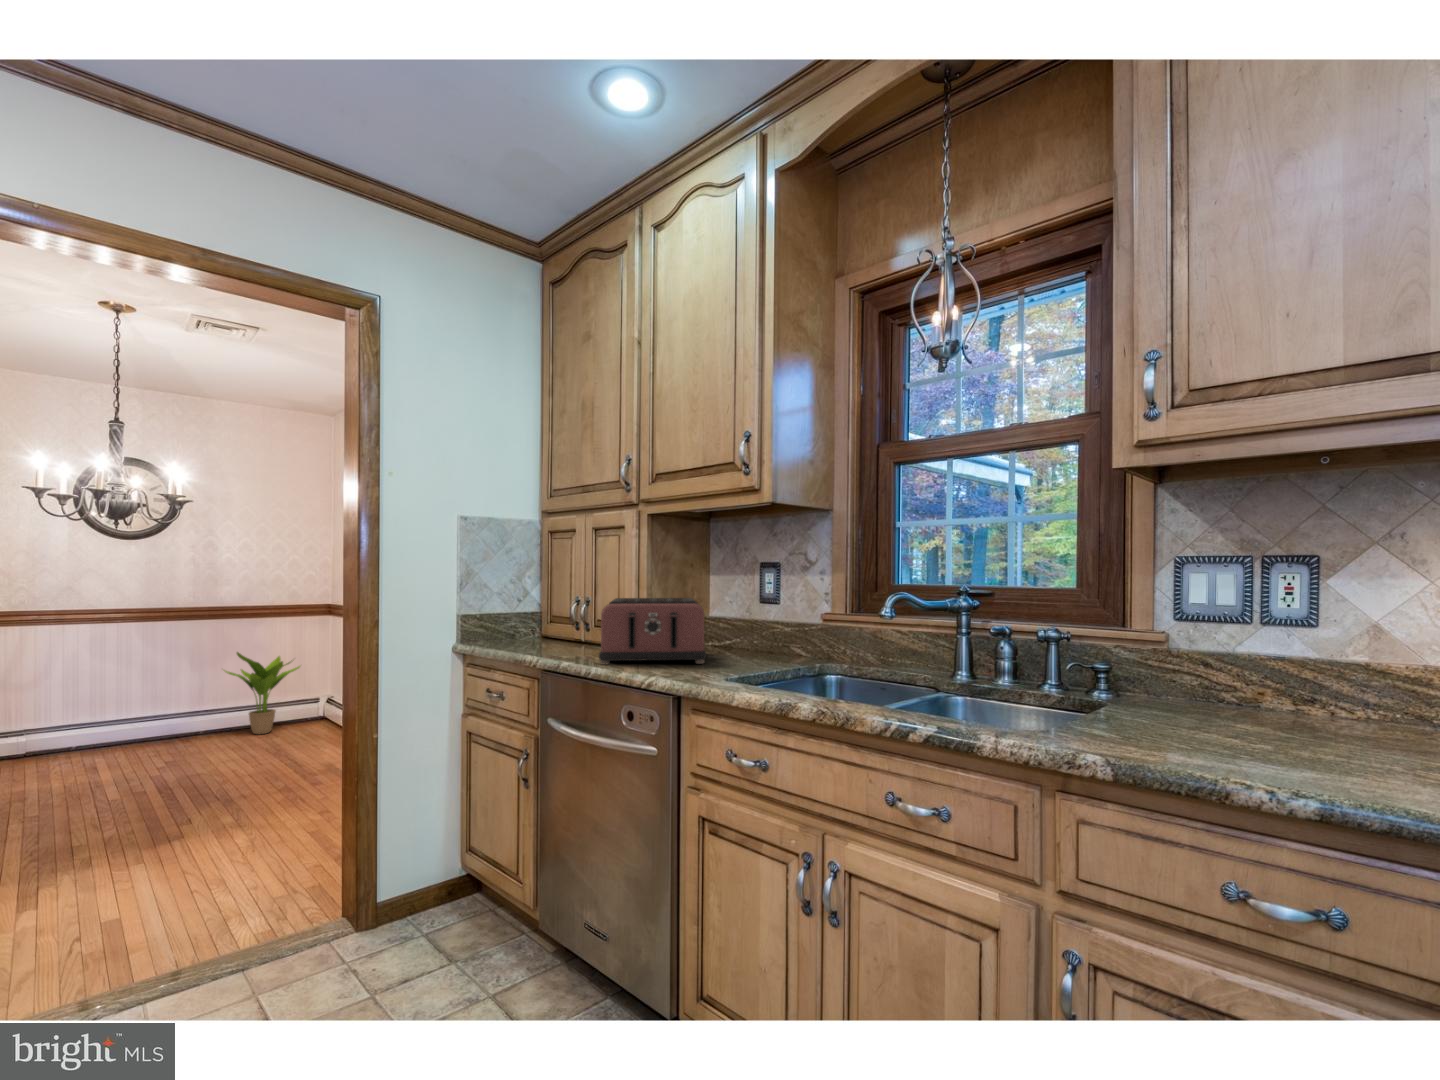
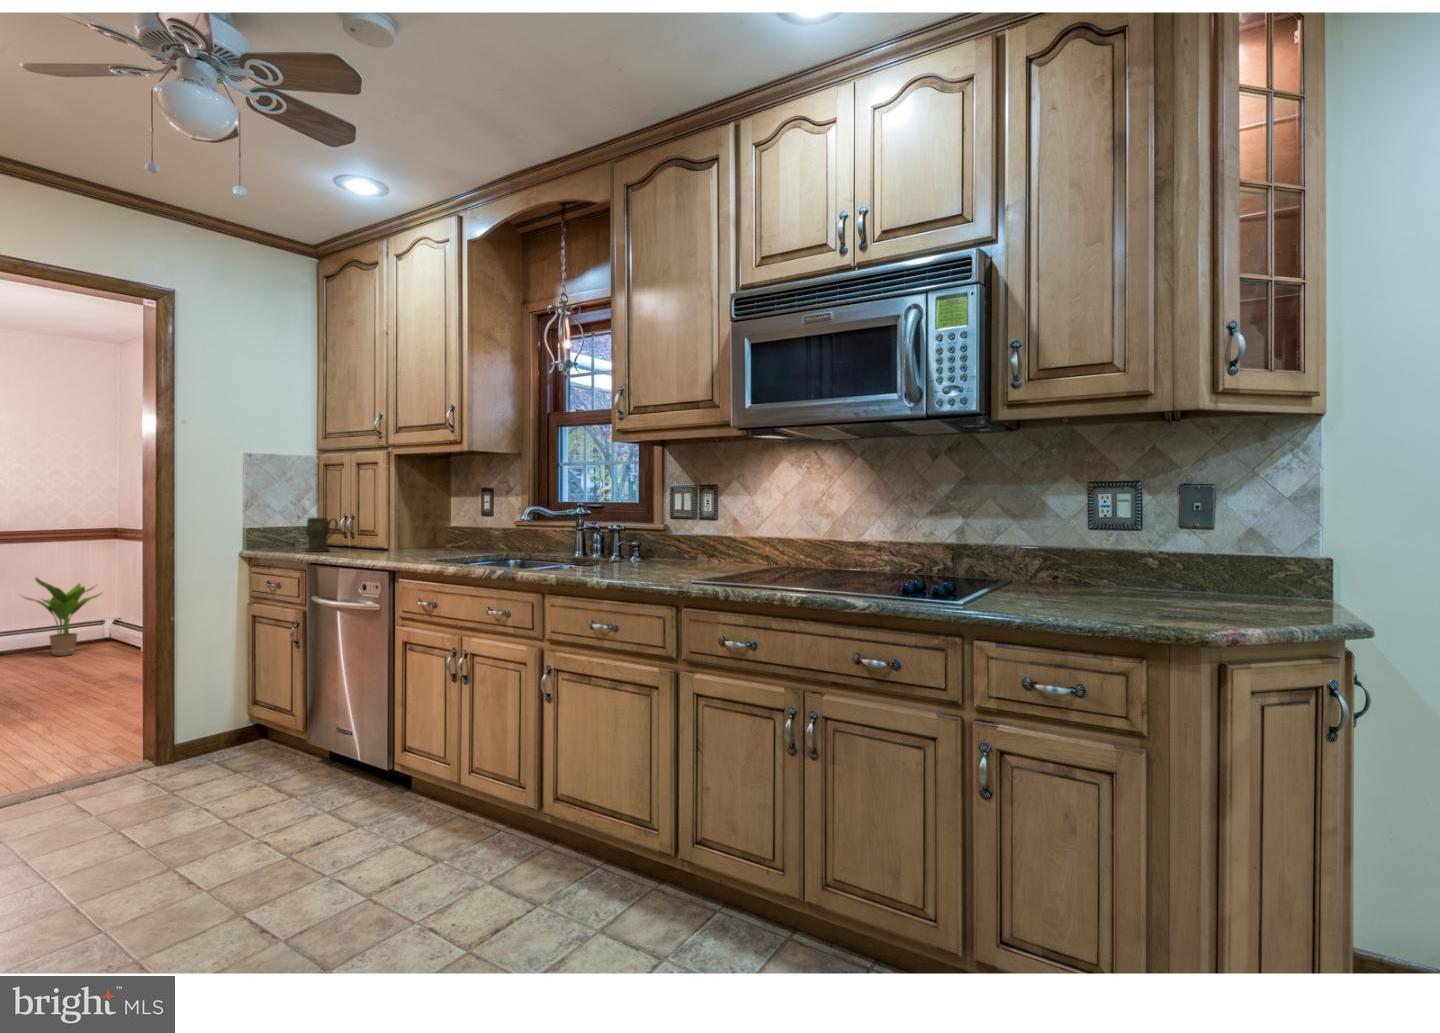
toaster: present [599,598,706,665] -> none [345,512,433,555]
mug: none [534,604,577,652] -> present [306,518,338,552]

